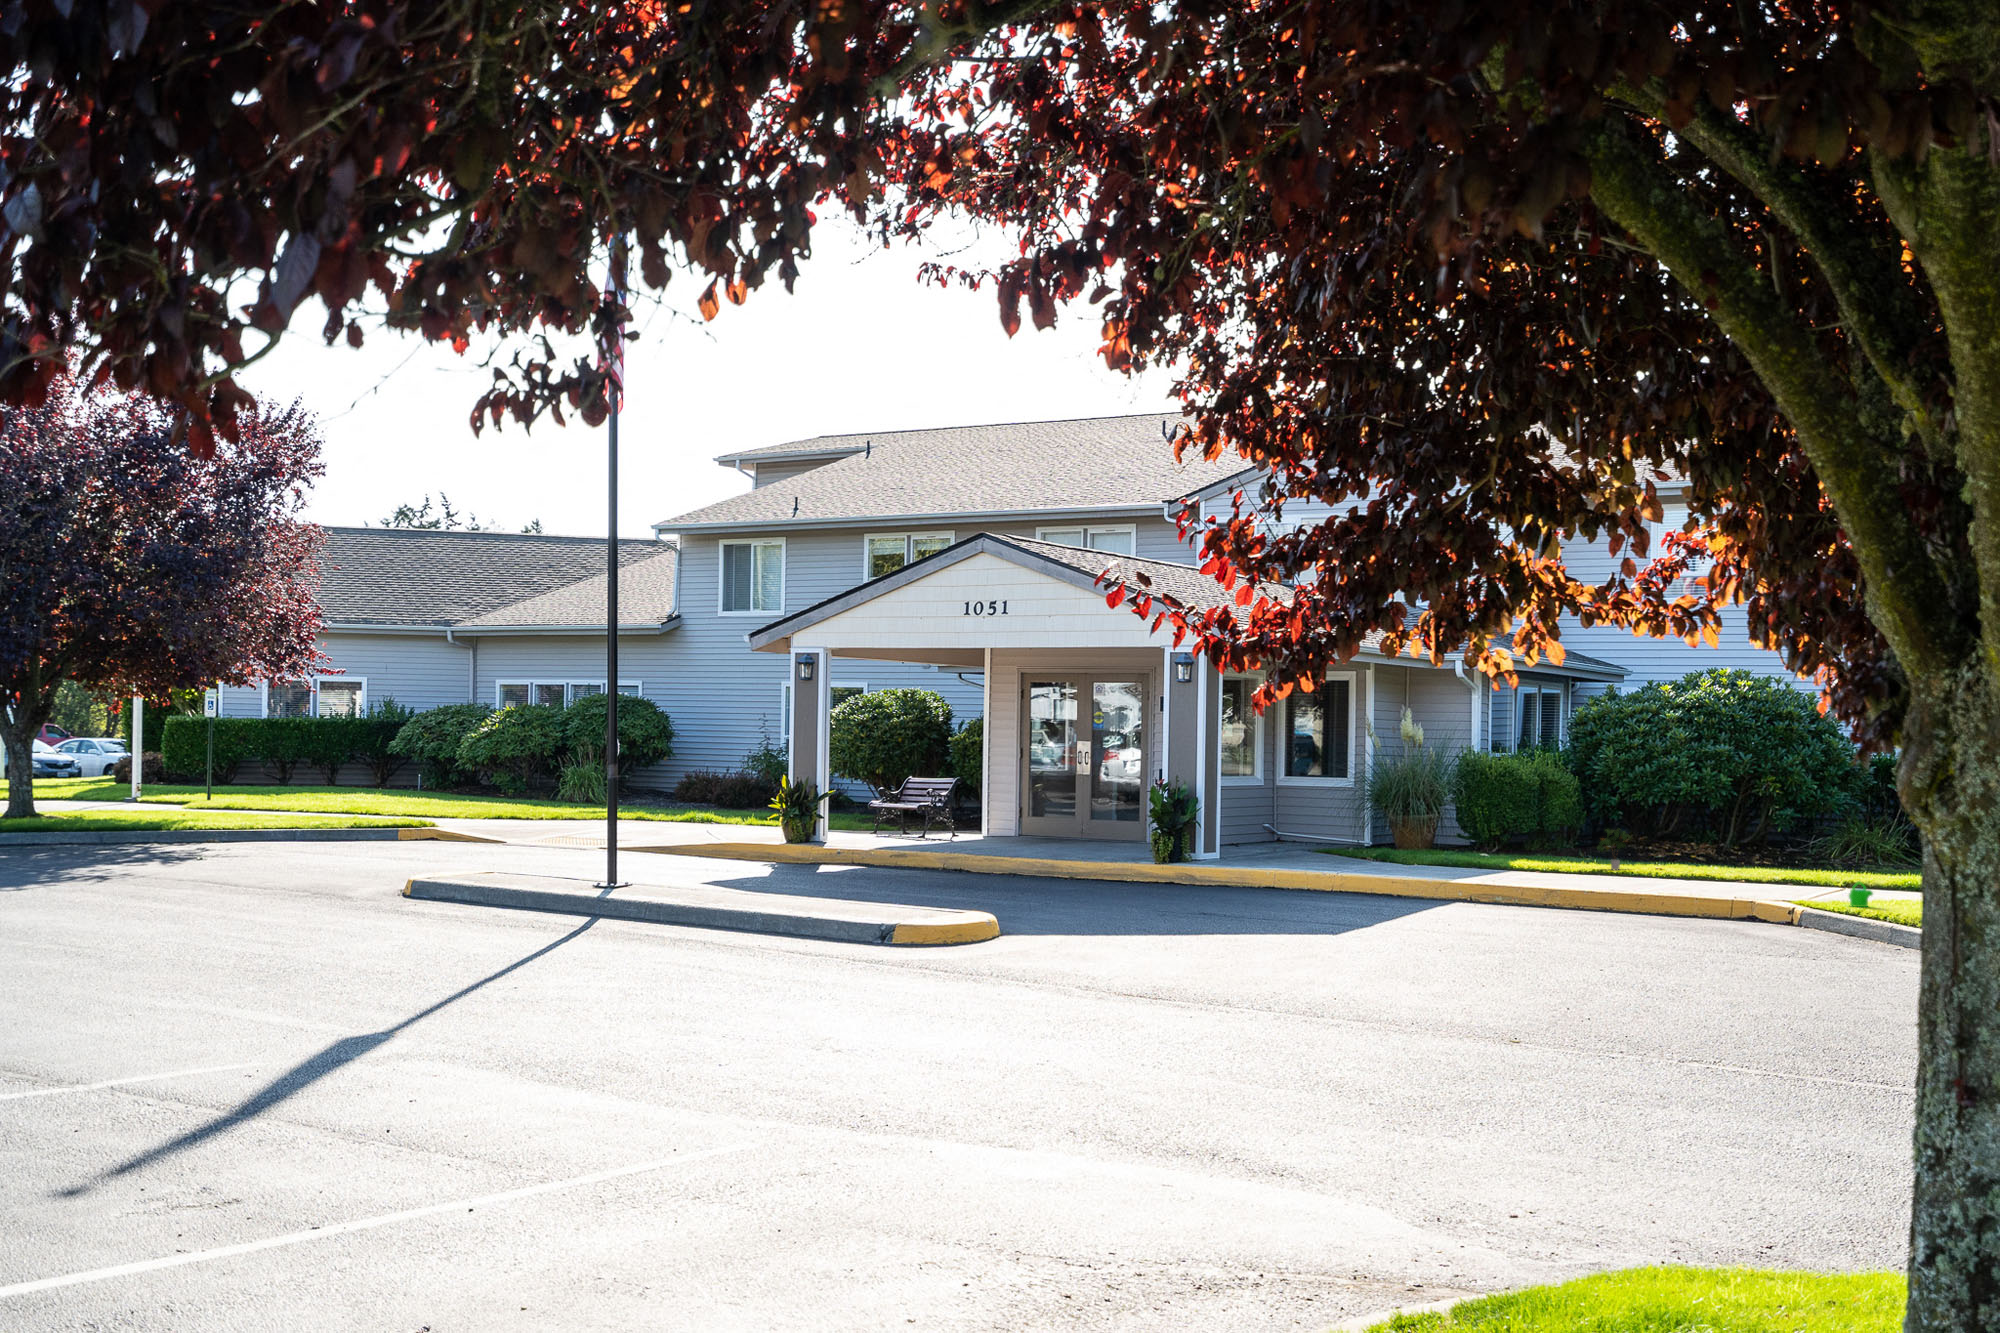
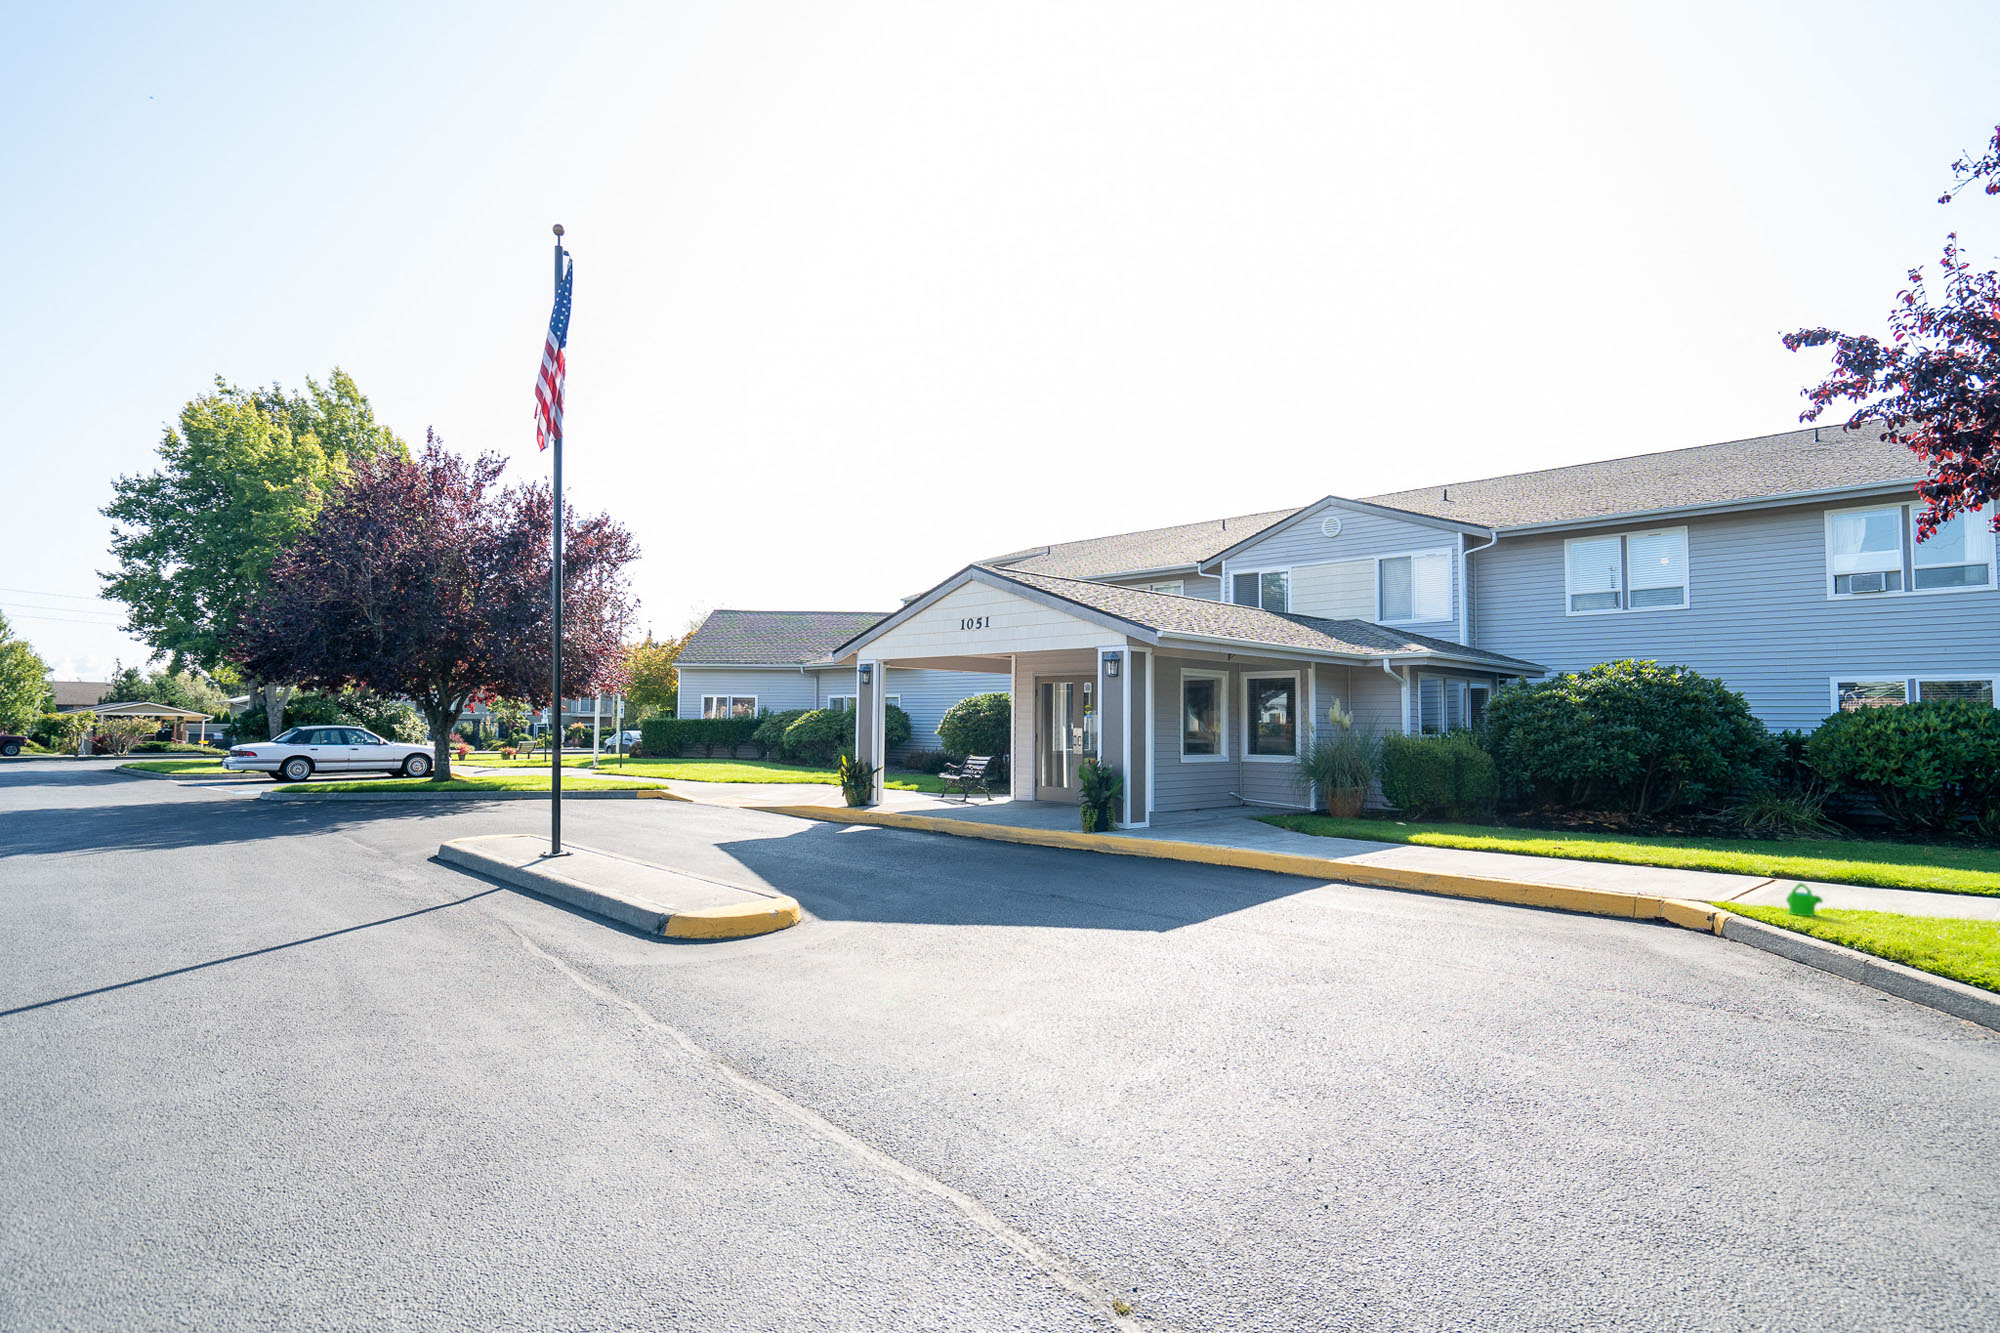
potted plant: present [1598,829,1631,870] -> none [1494,805,1531,845]

